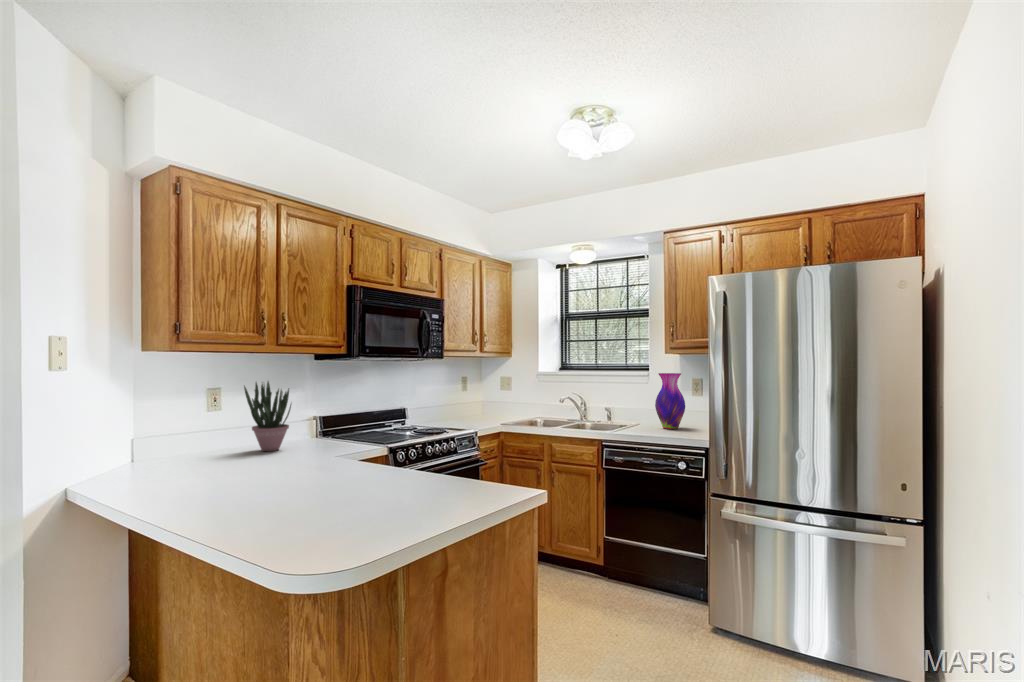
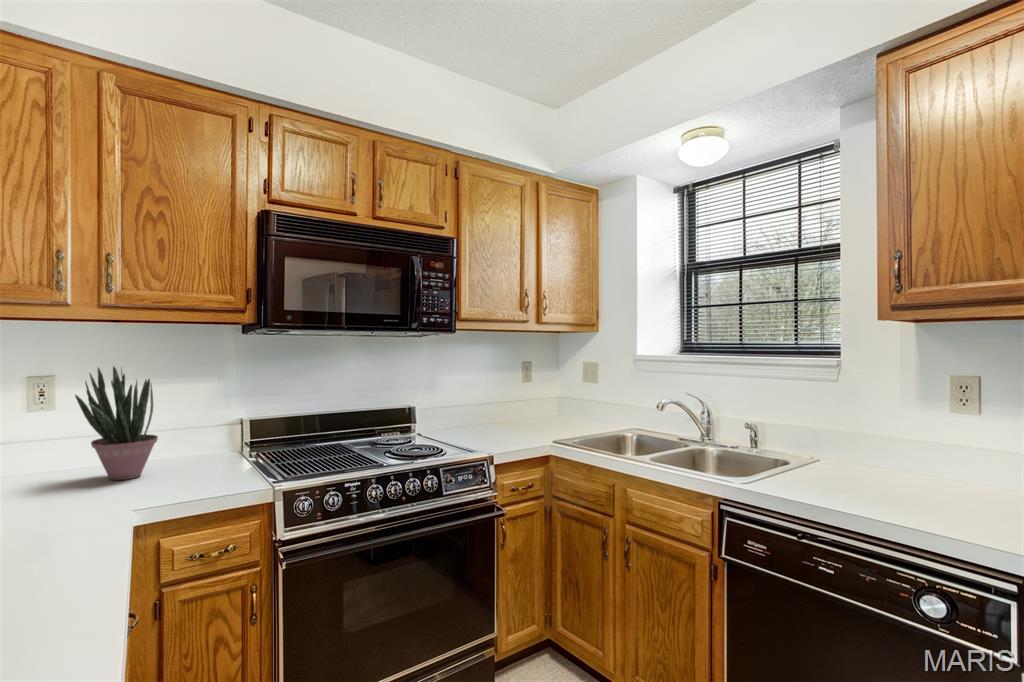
vase: present [655,373,685,429] -> none [844,364,916,482]

